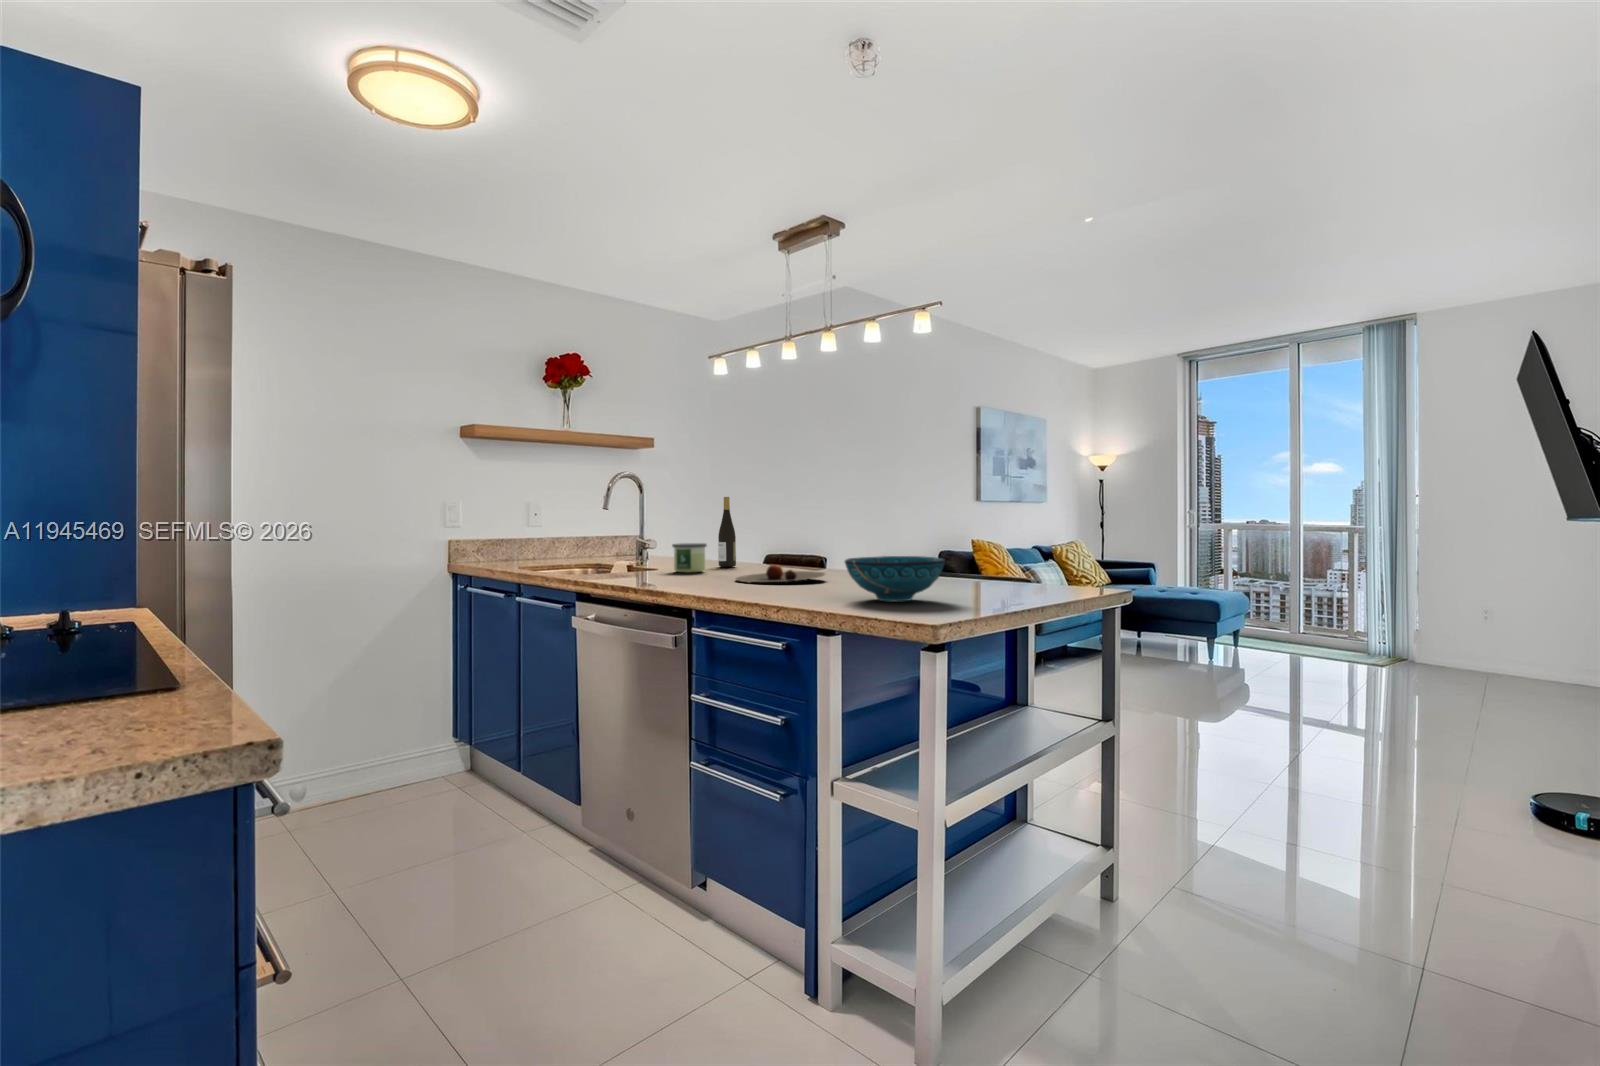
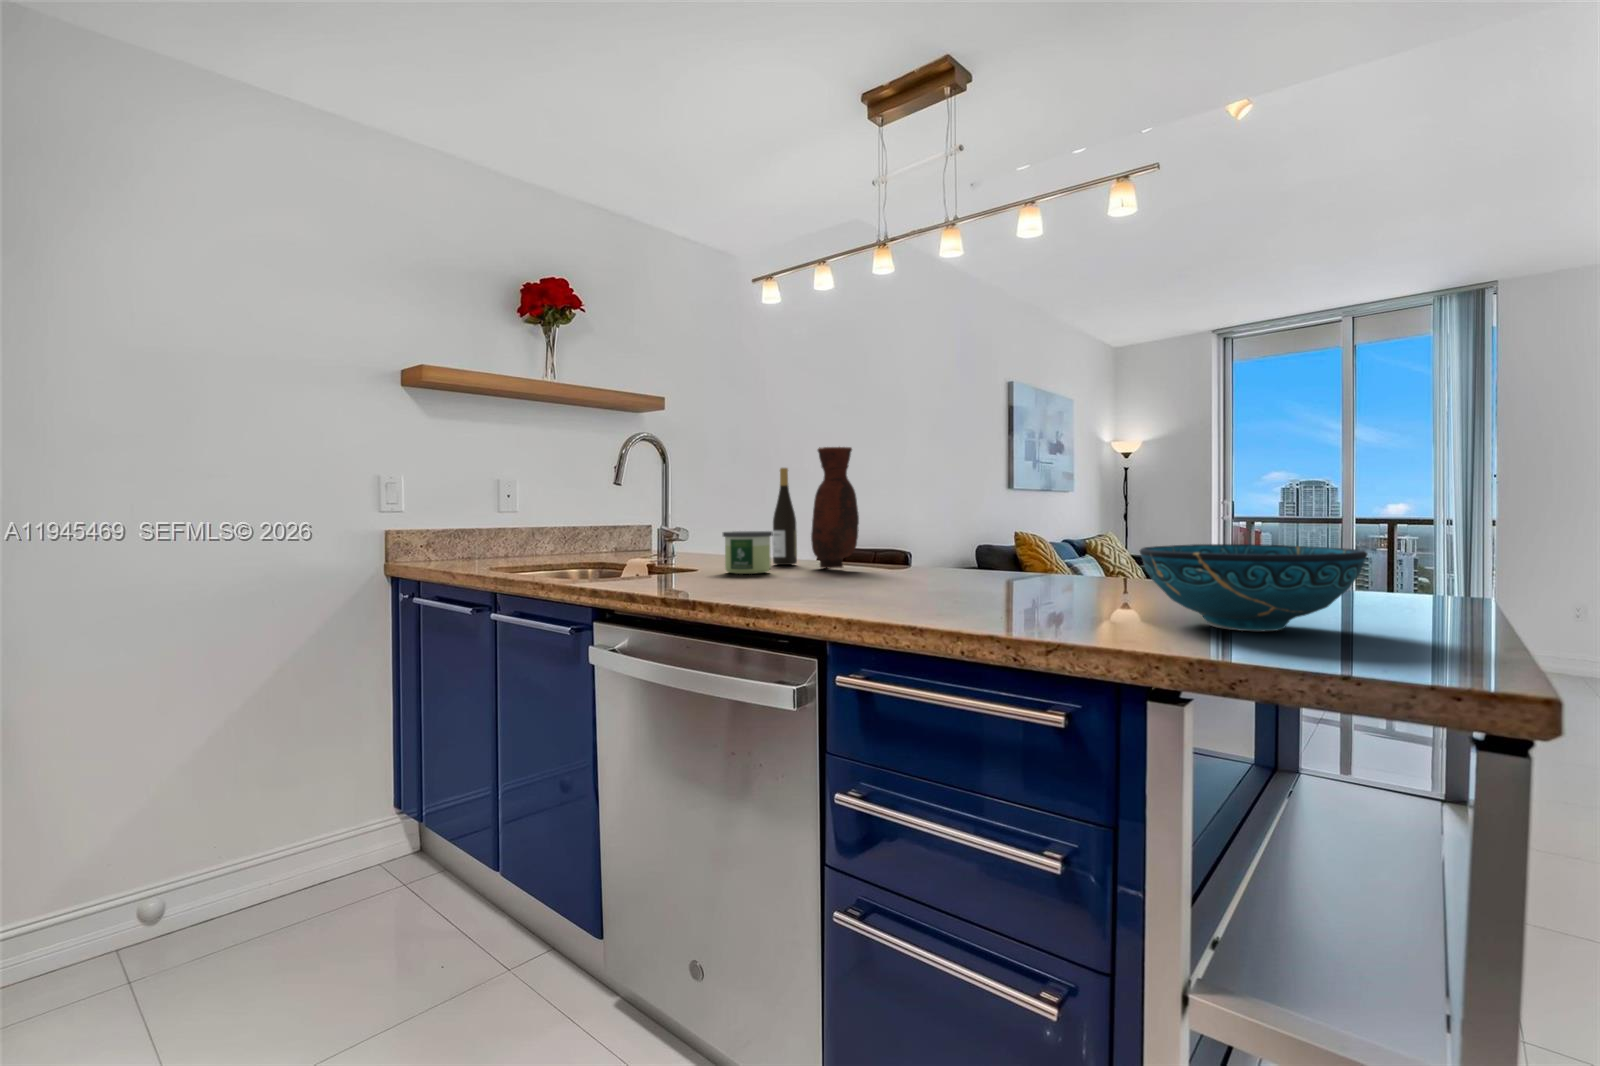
vase: none [740,483,773,570] -> present [811,447,859,568]
plate: present [736,565,825,583] -> none [846,561,989,591]

